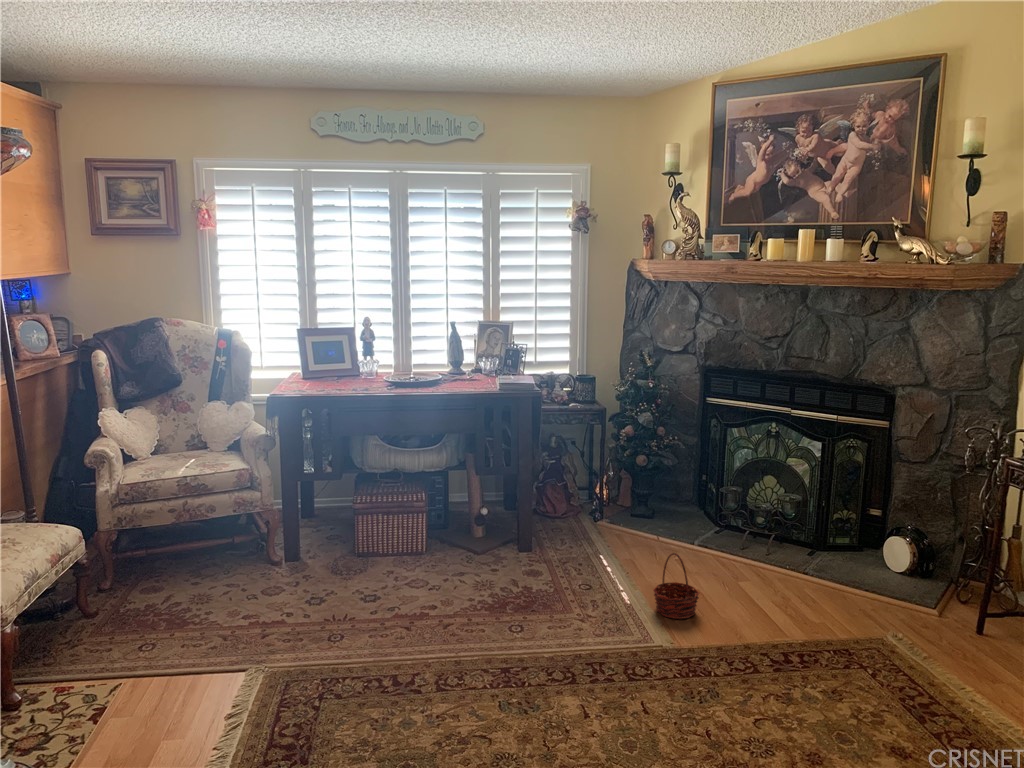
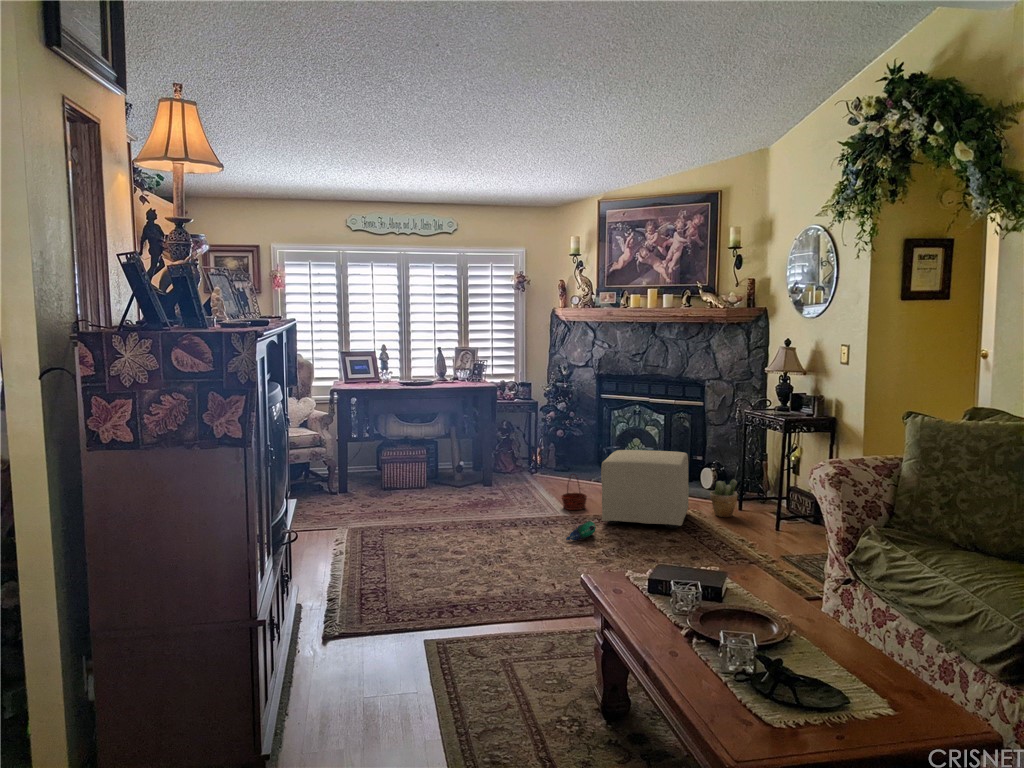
ottoman: none [736,516,901,687] -> present [601,450,689,529]
potted plant: none [928,580,985,650] -> present [710,480,738,517]
plush toy: none [675,668,732,718] -> present [566,521,596,540]

